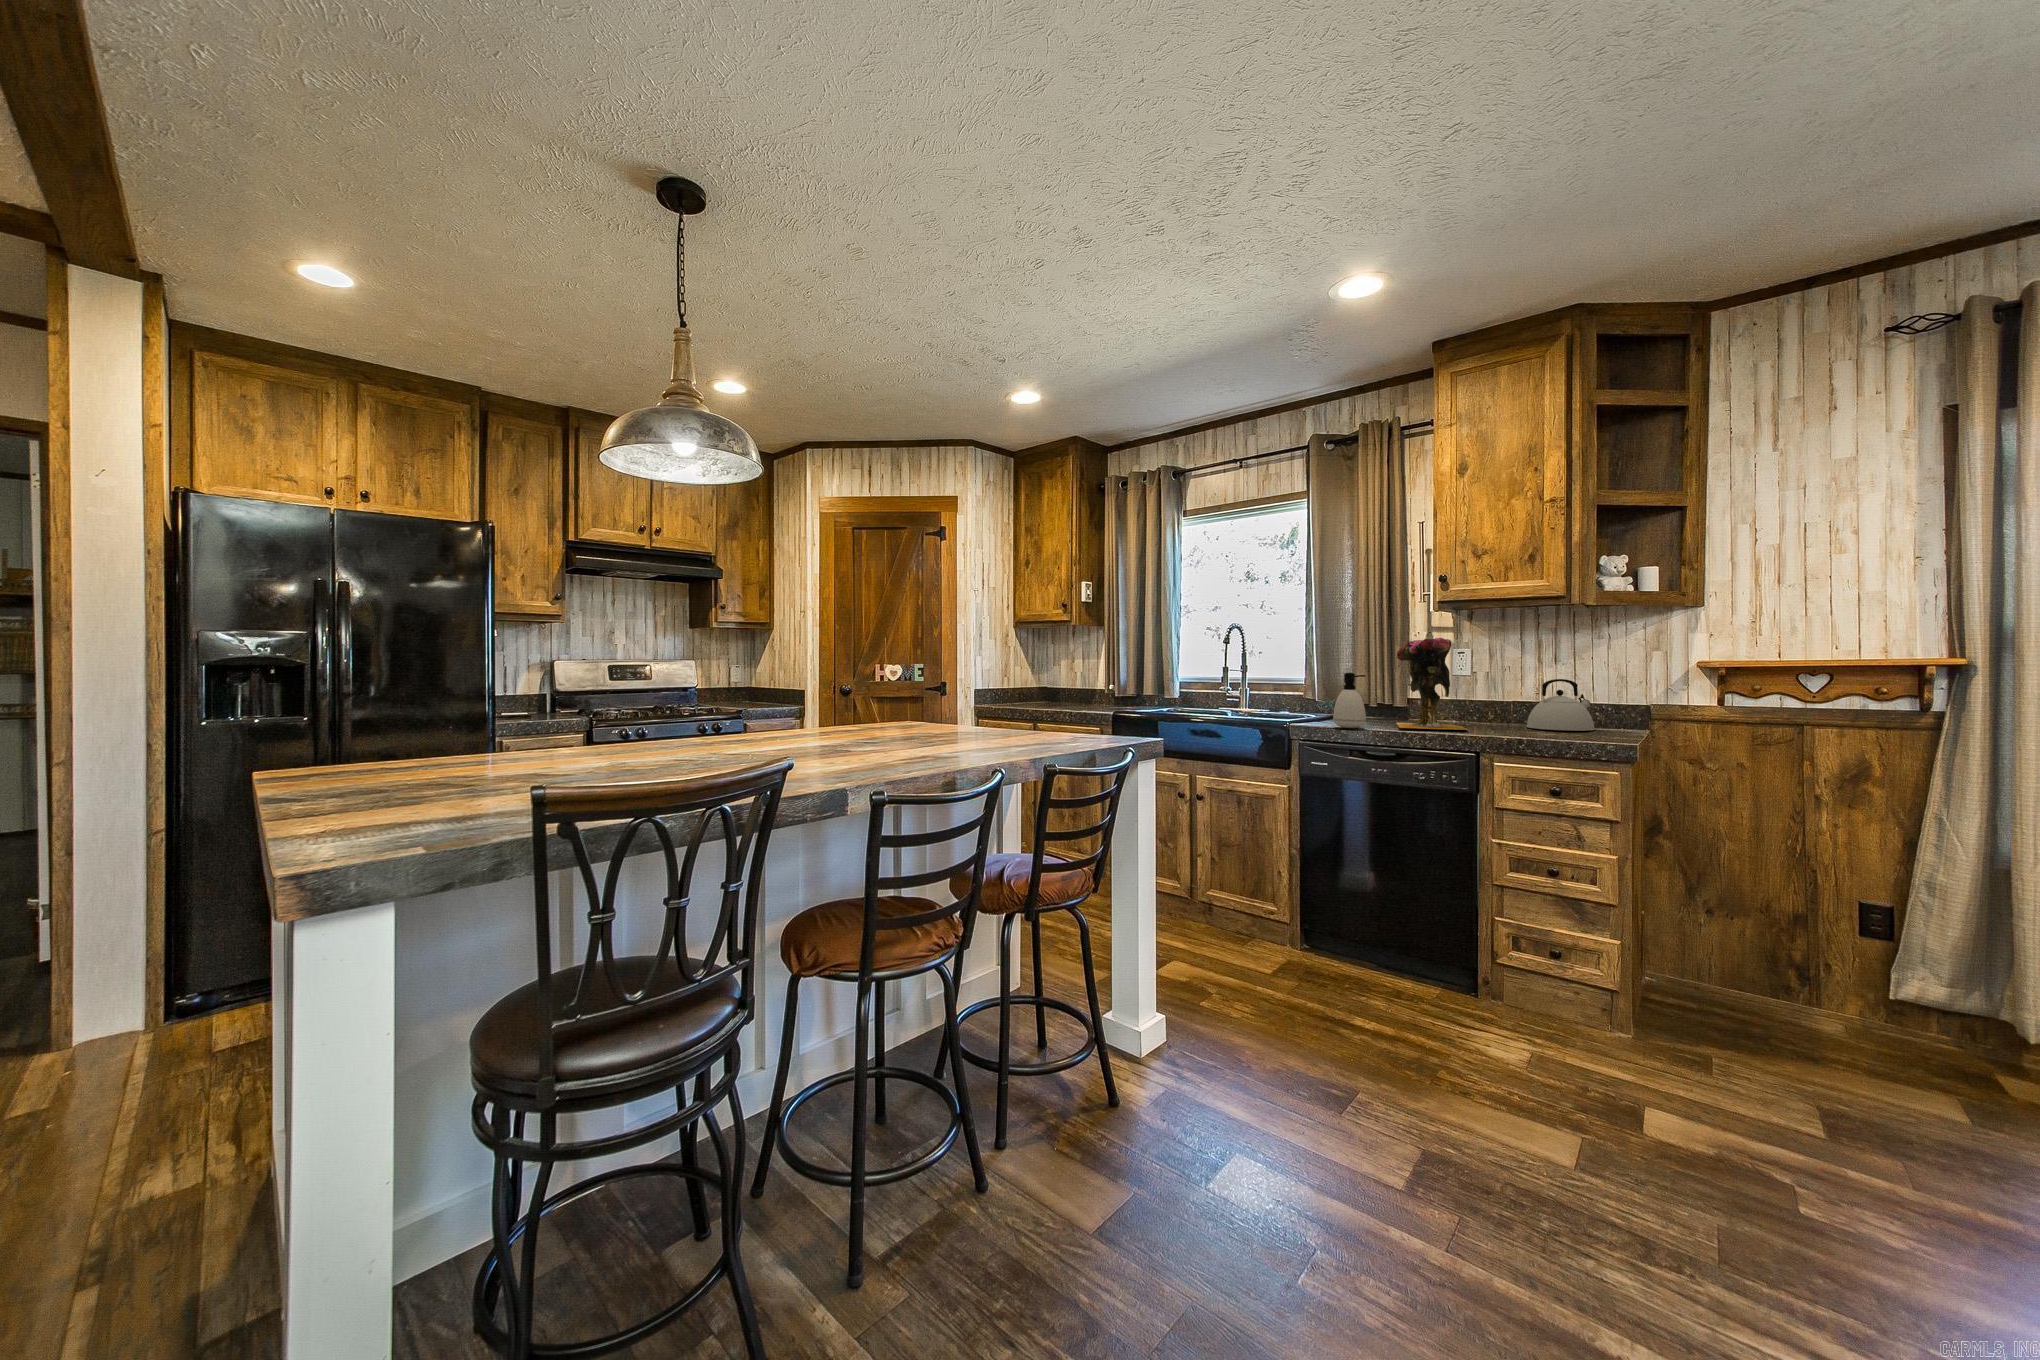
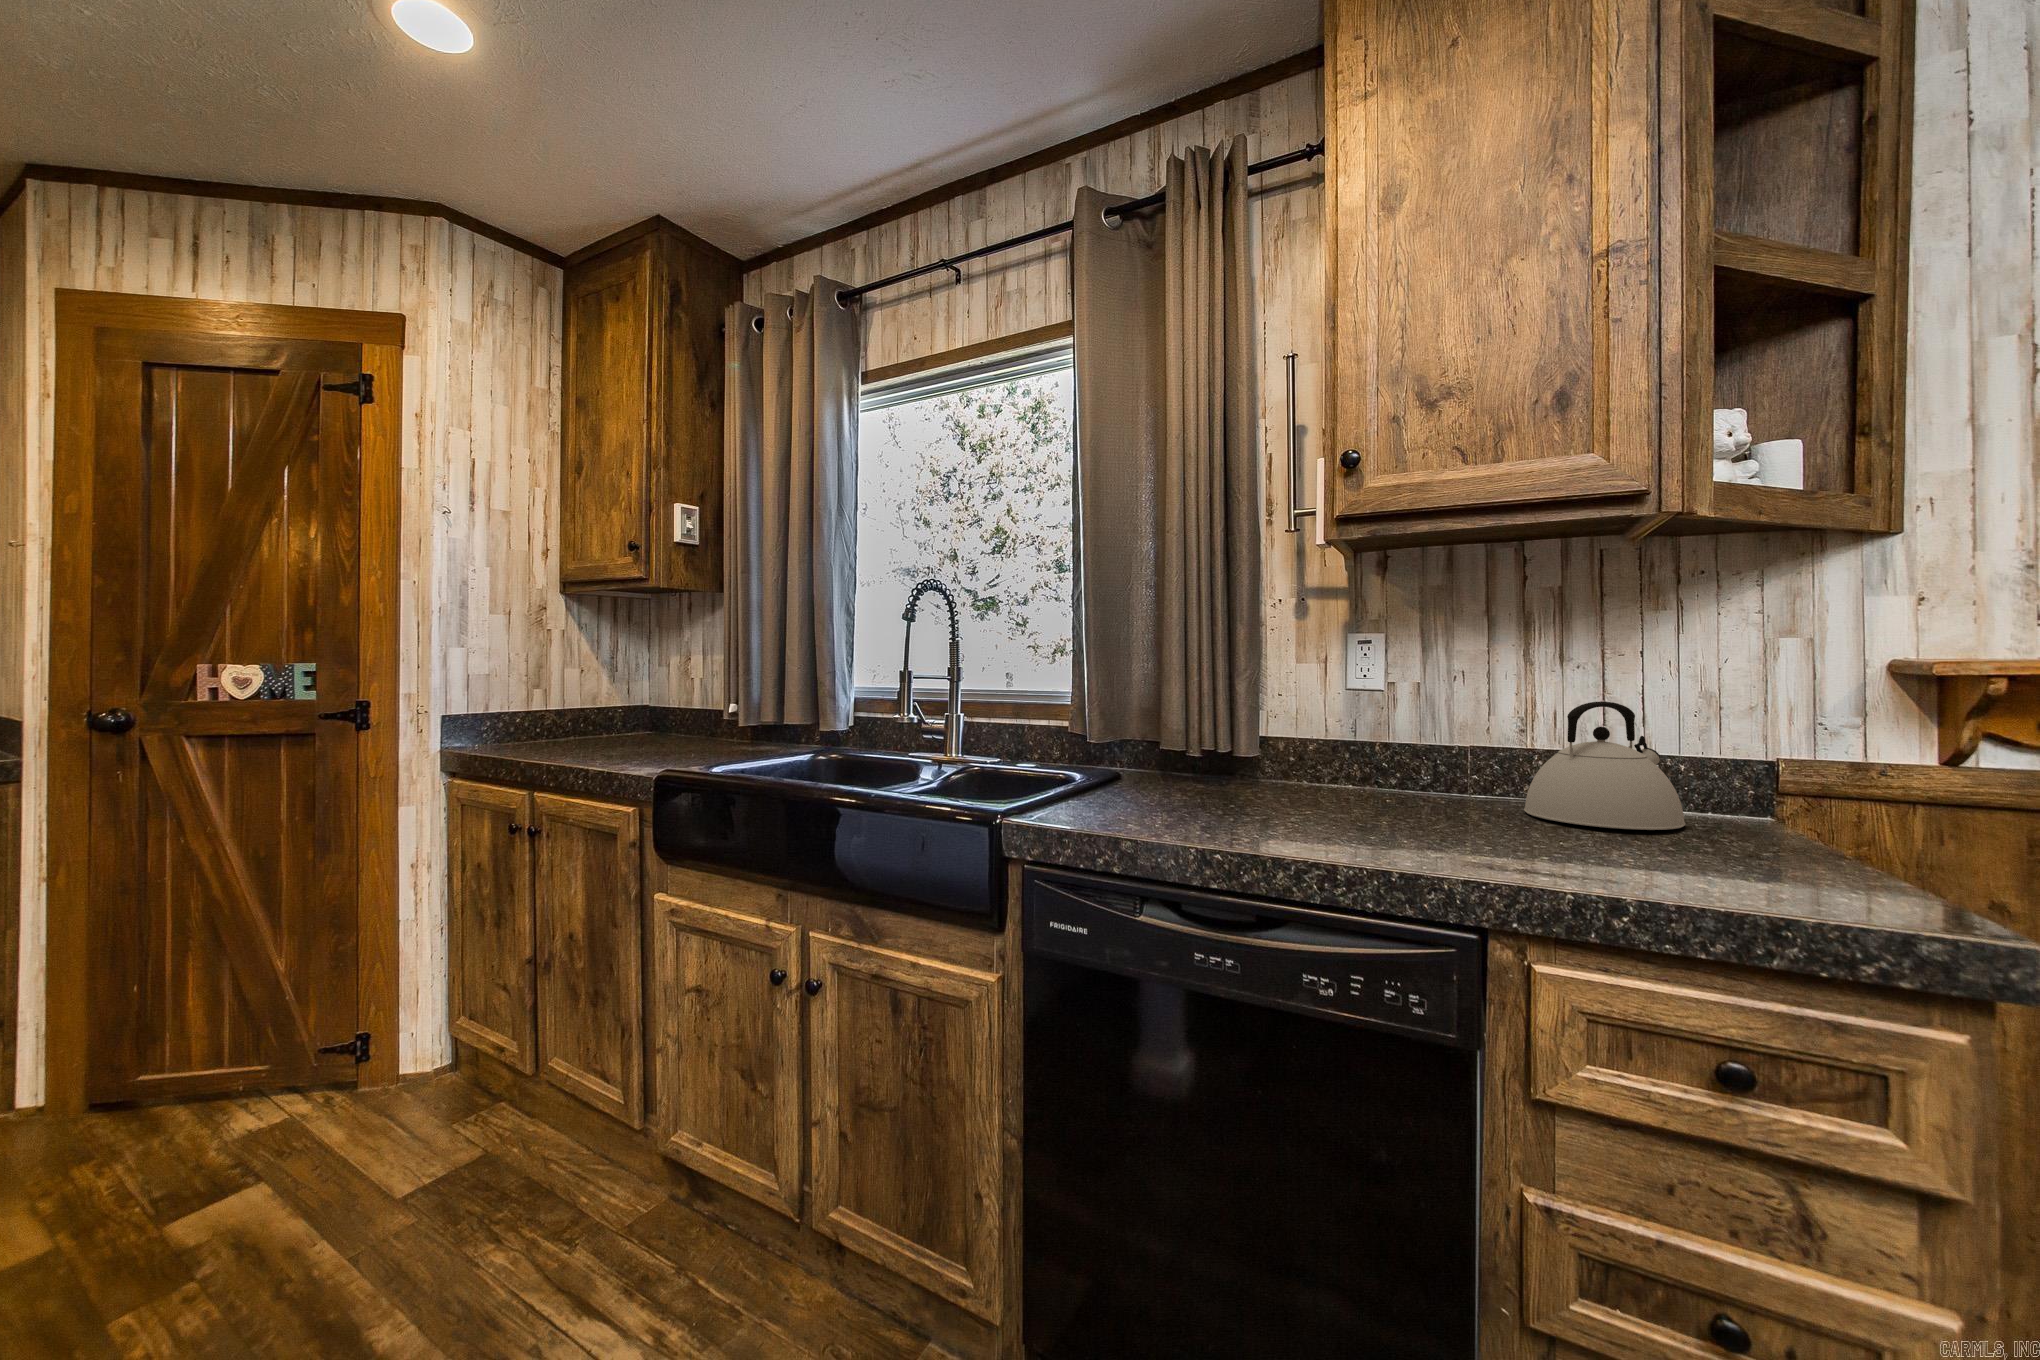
vase: present [1396,638,1468,730] -> none [1241,601,1424,833]
soap dispenser: present [1333,673,1366,728] -> none [1104,686,1180,827]

